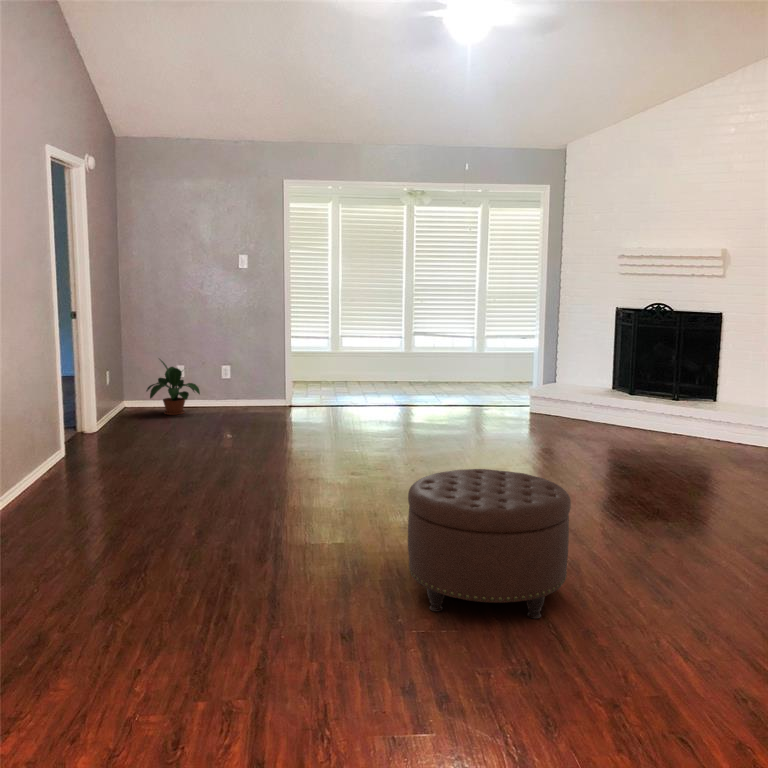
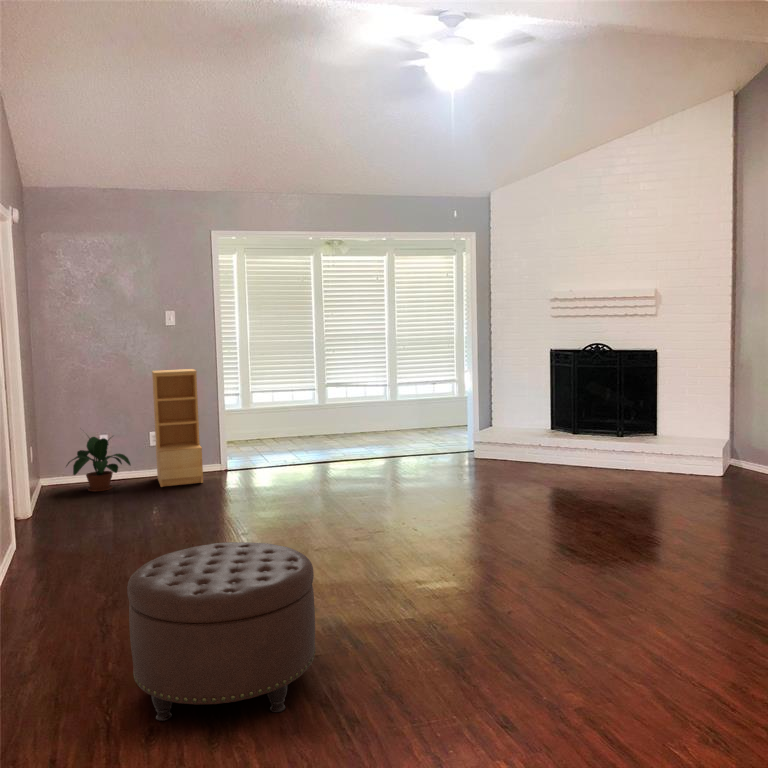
bookshelf: none [223,310,263,415] -> present [152,369,203,487]
ottoman: present [408,469,571,619] -> present [127,542,315,721]

